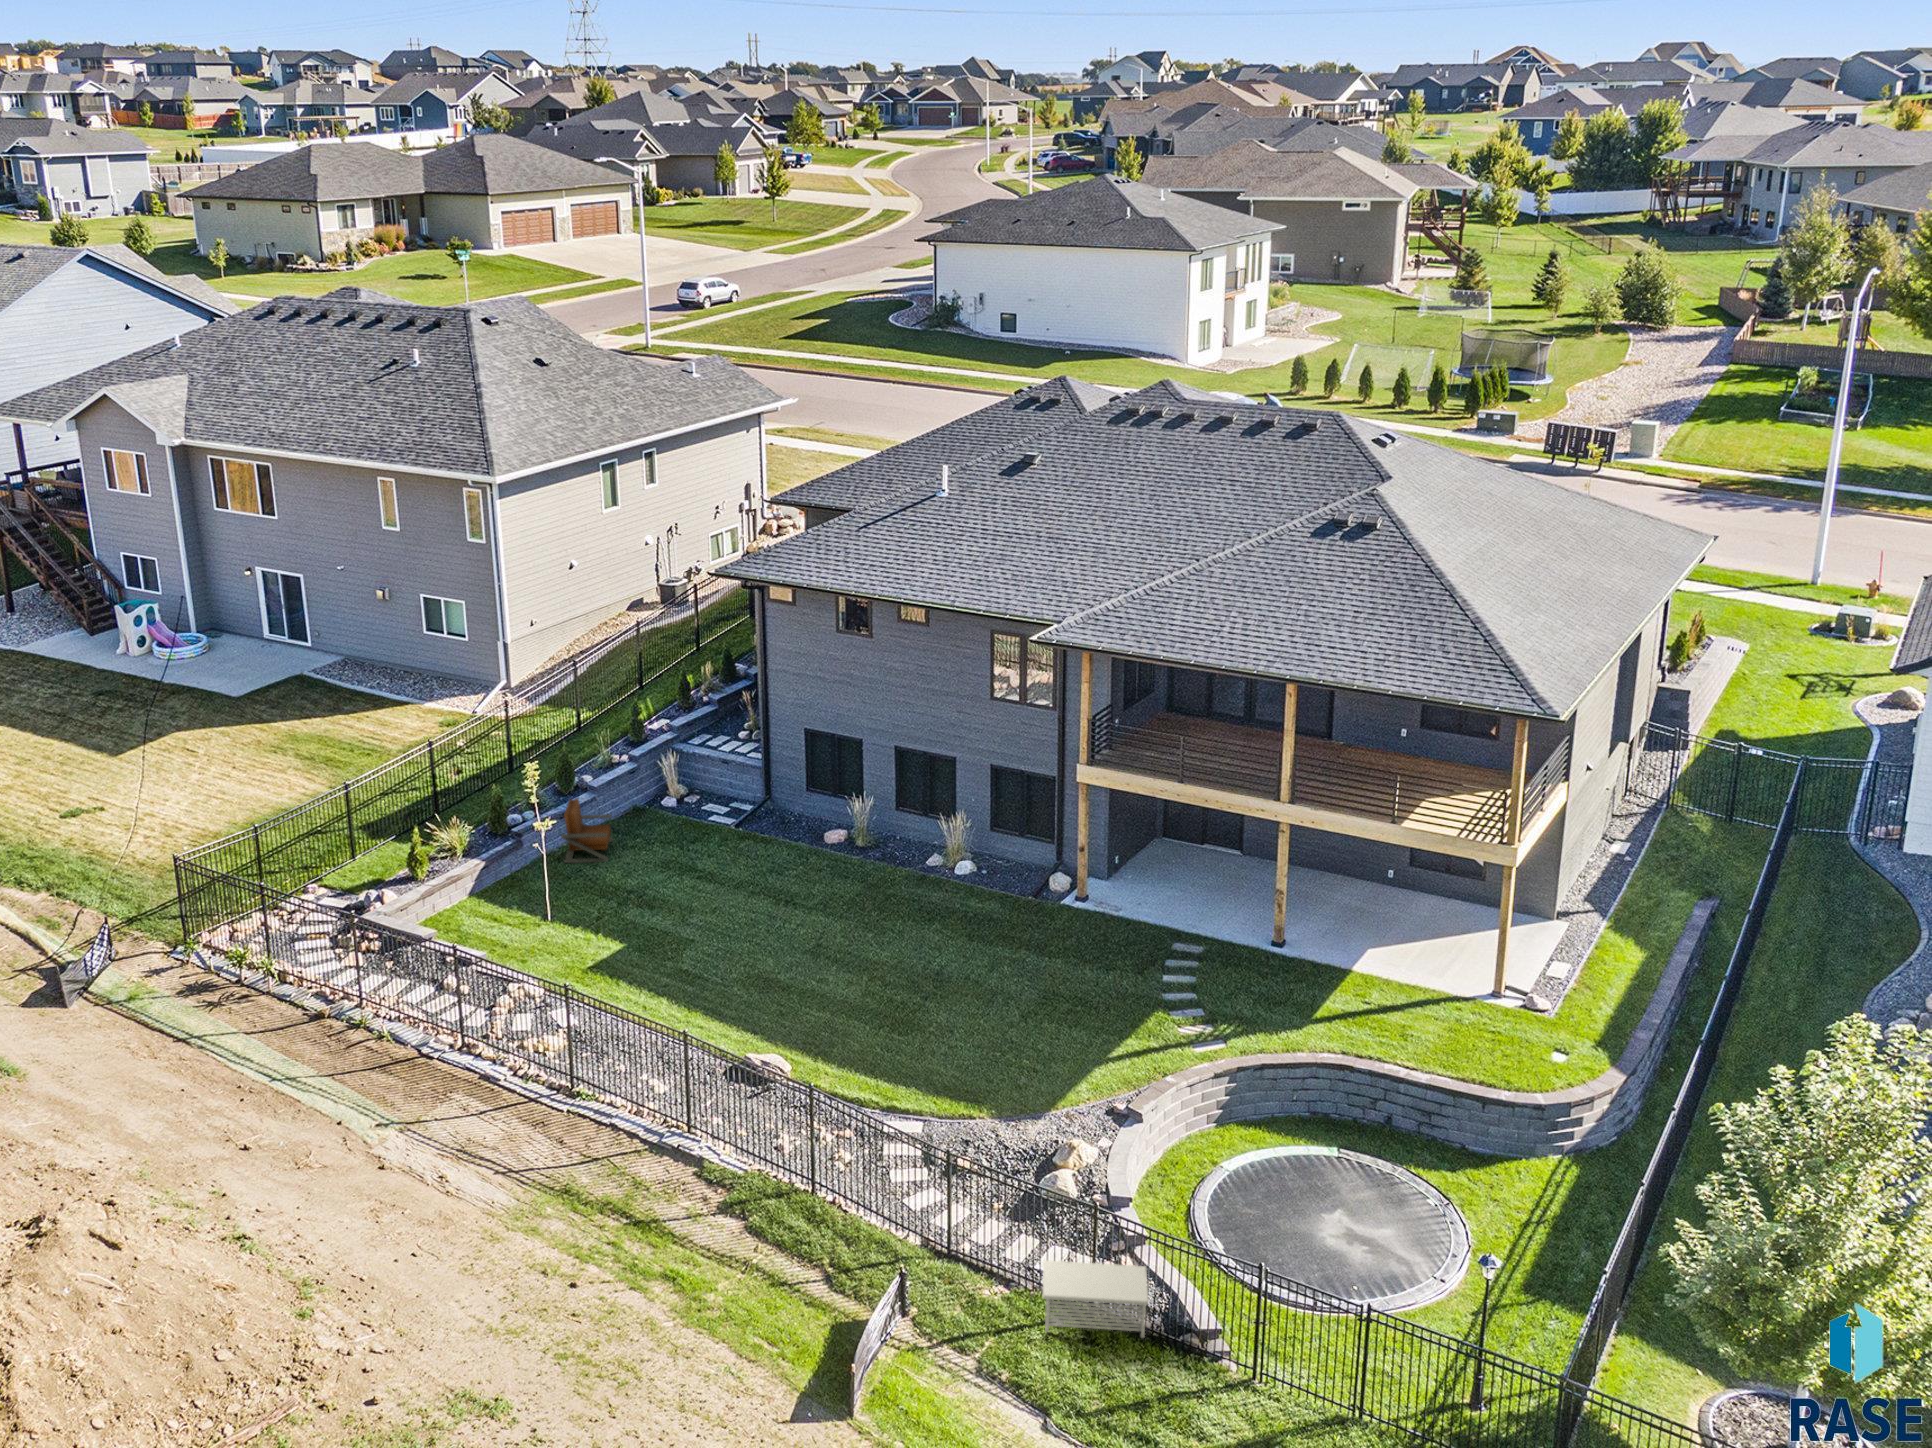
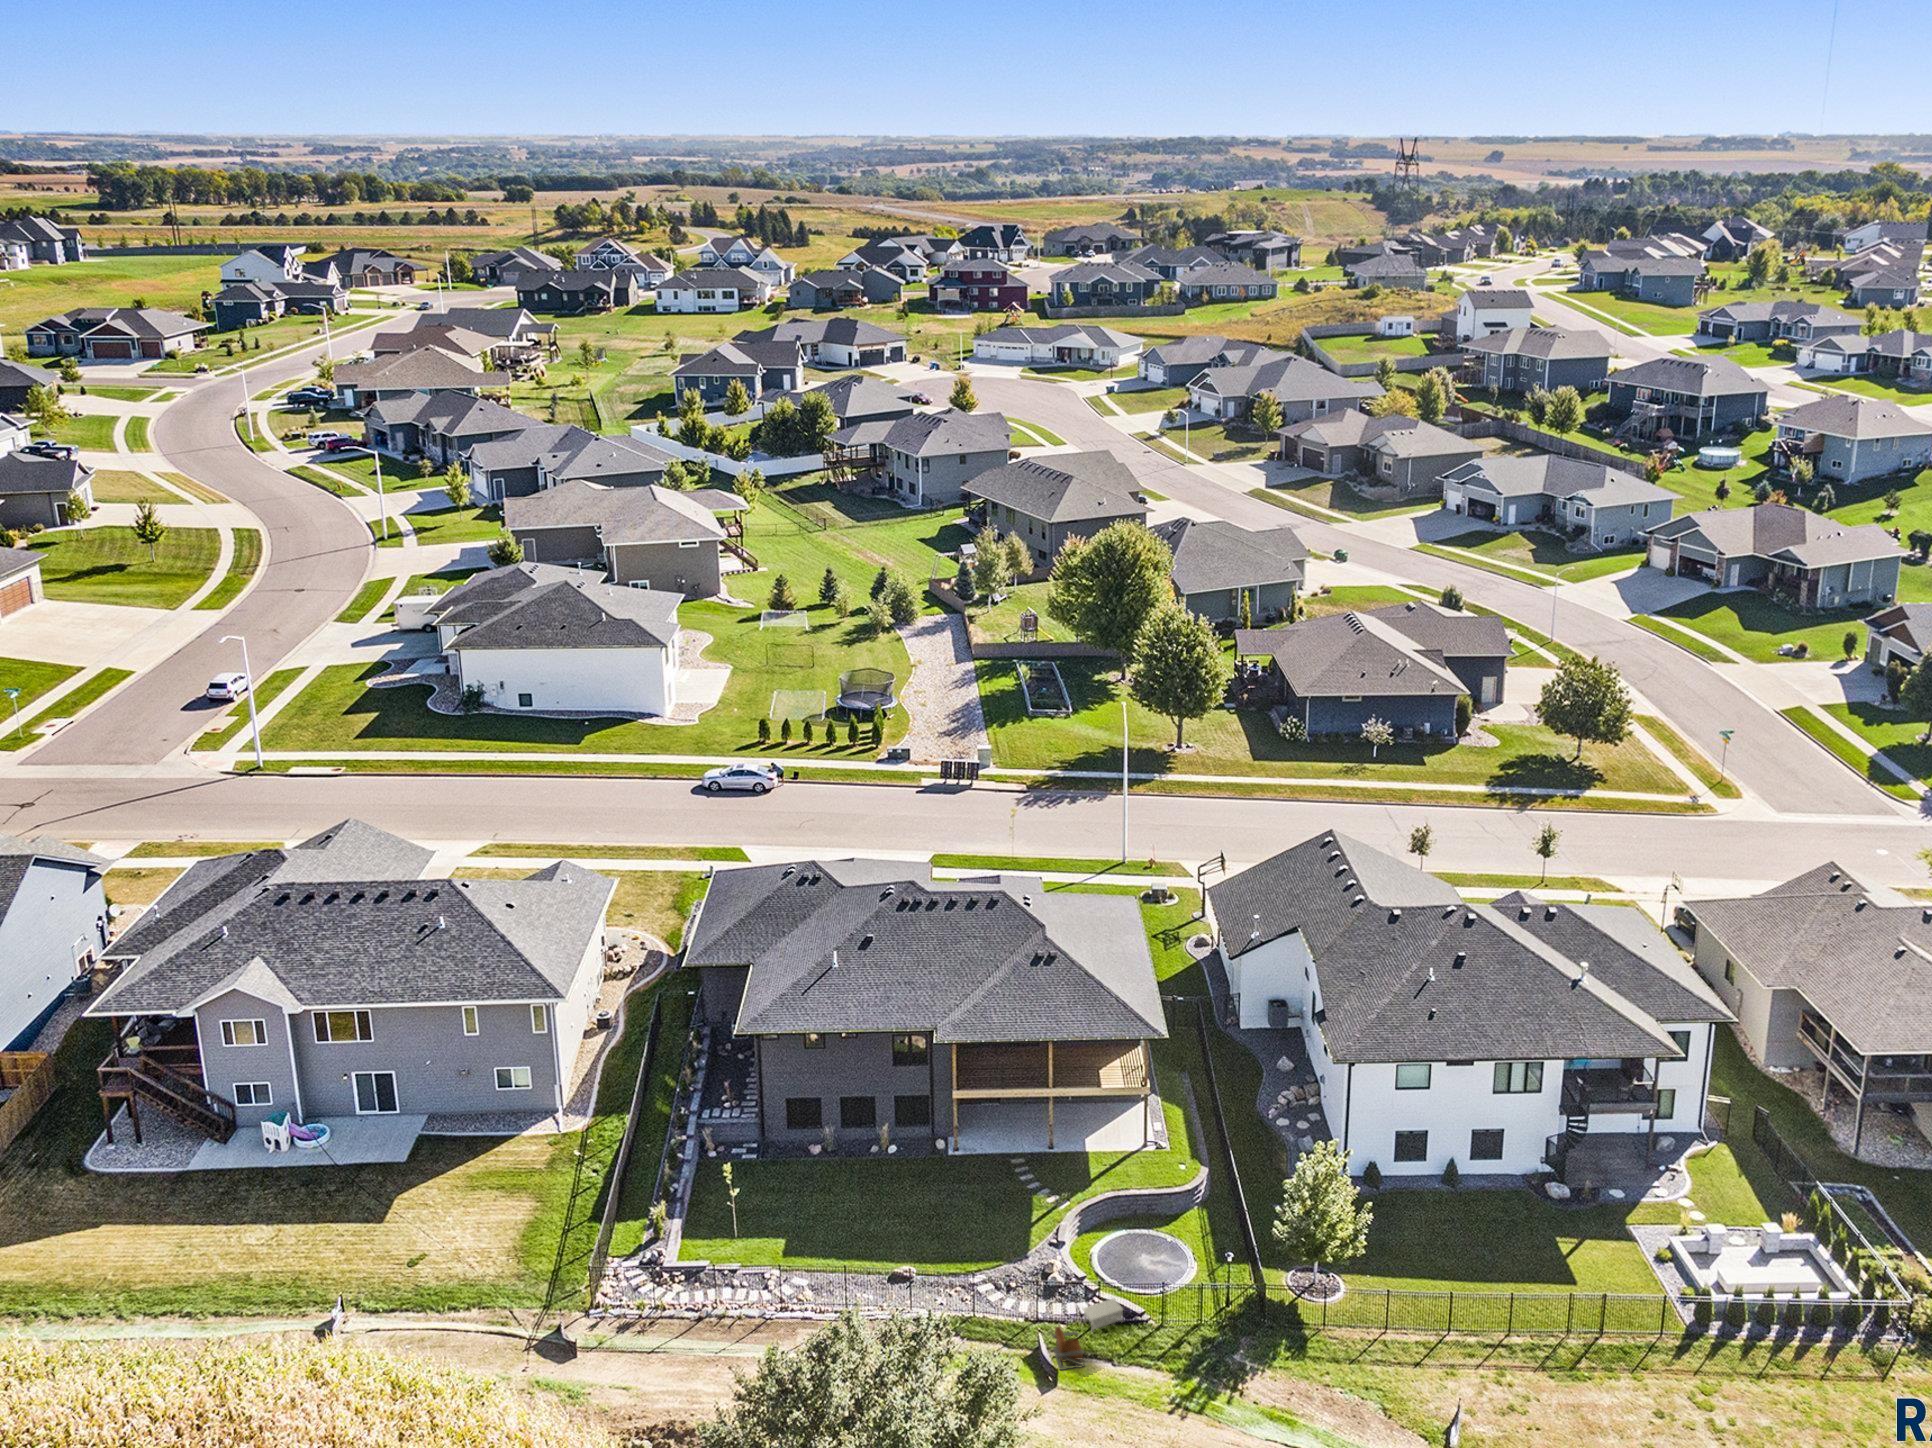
lounge chair: present [561,798,613,863] -> present [1052,1326,1085,1370]

